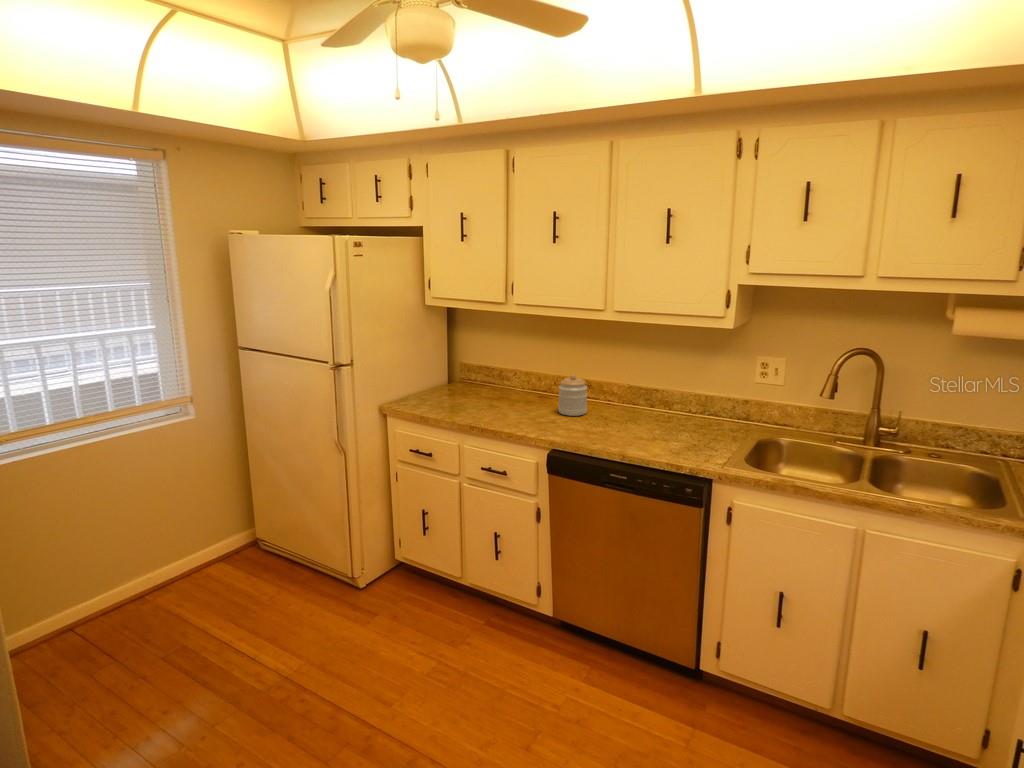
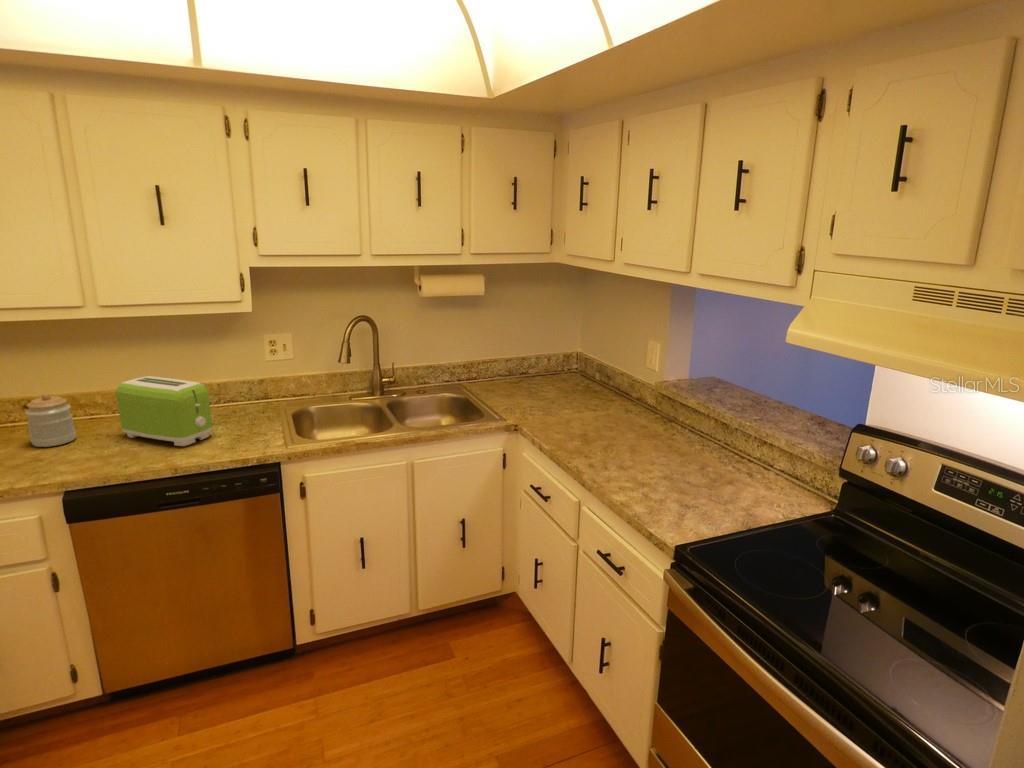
toaster: none [613,375,677,440] -> present [116,376,213,446]

